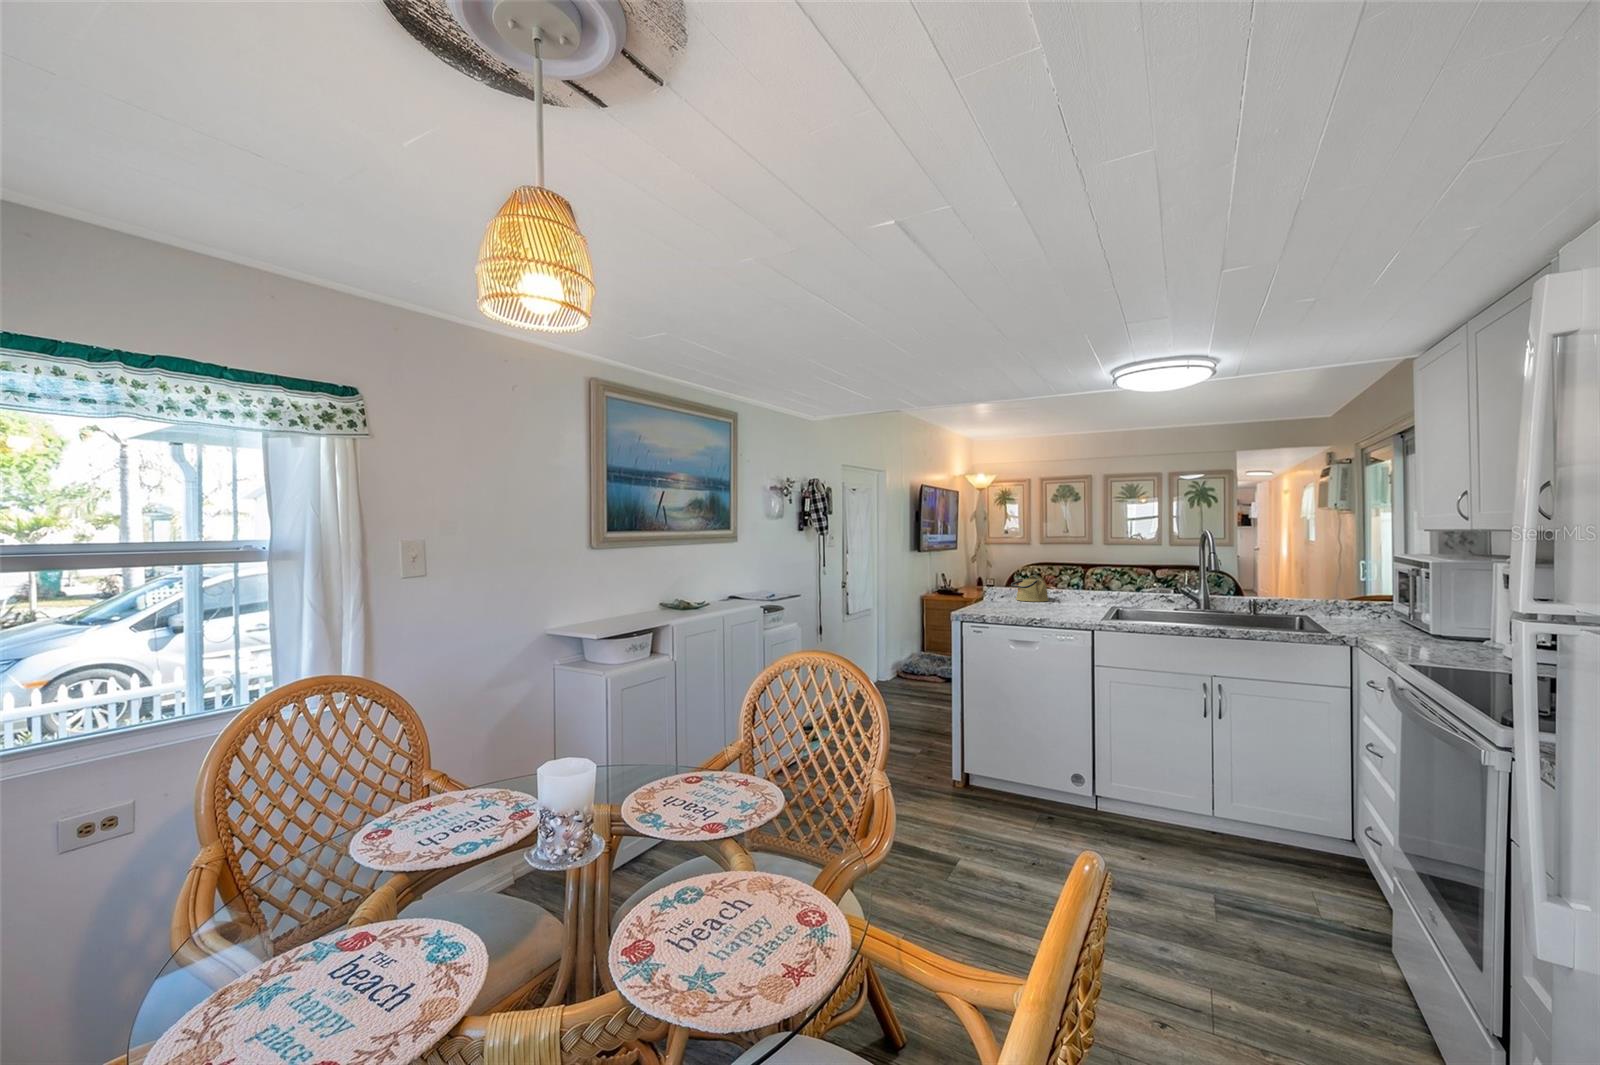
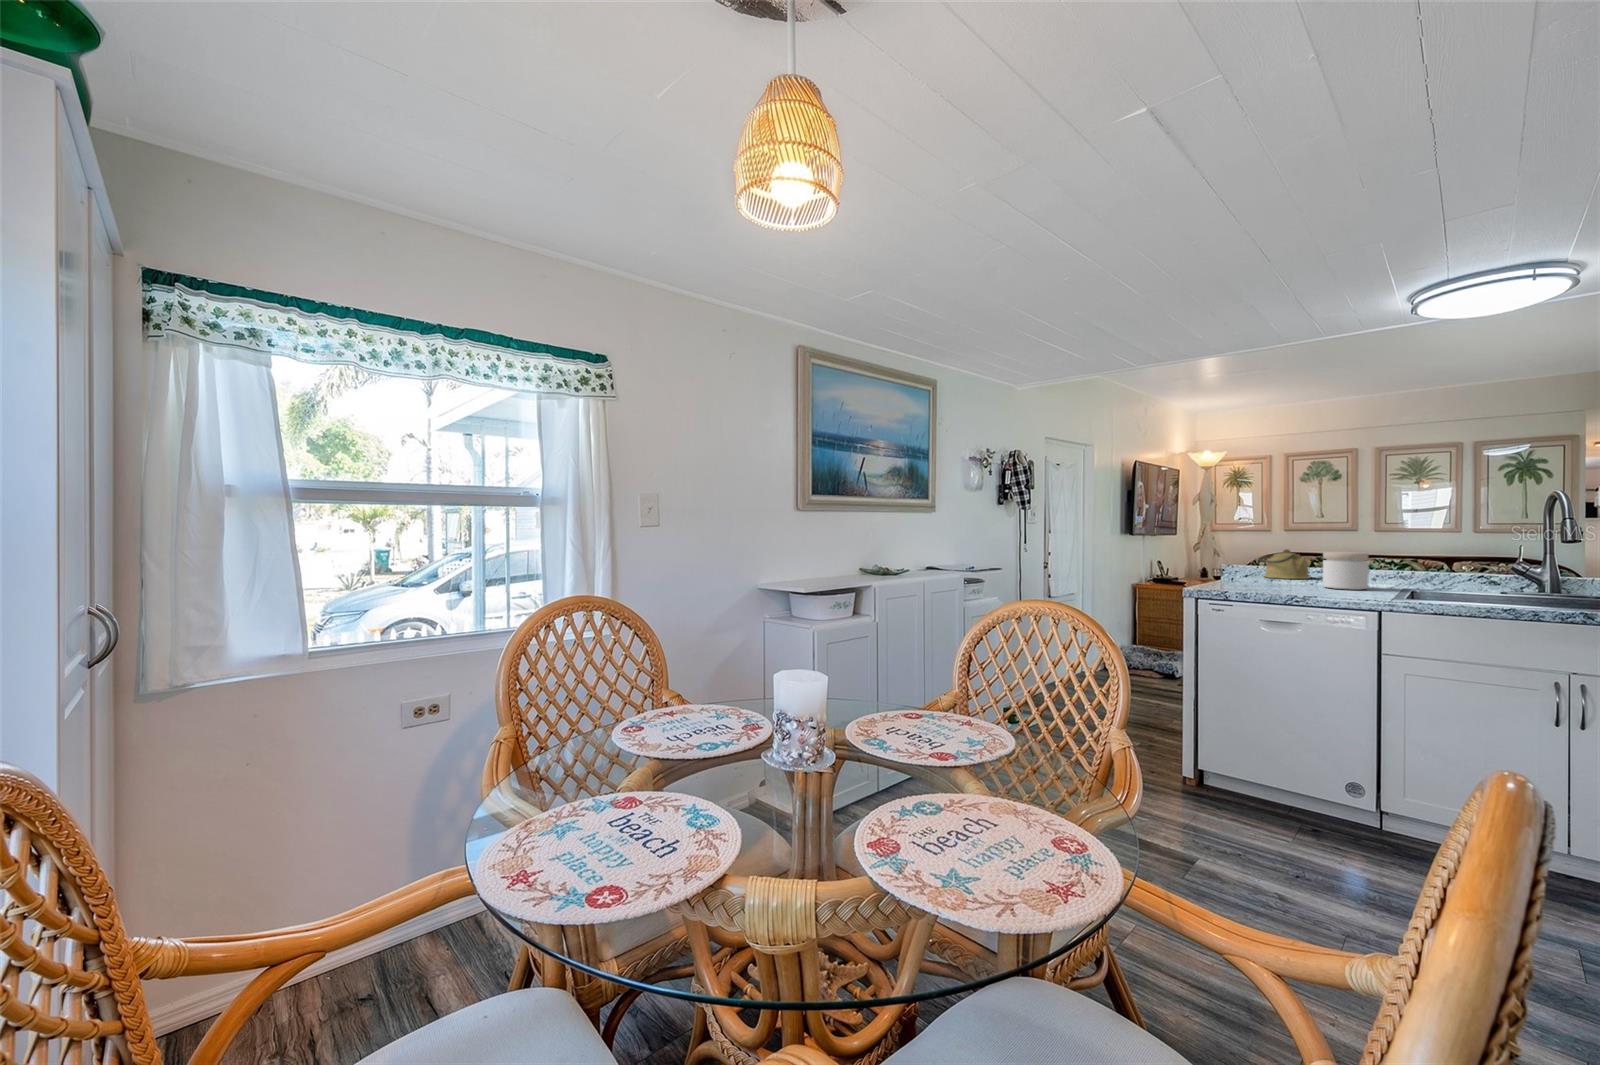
jar: none [1054,581,1085,613] -> present [1323,552,1369,590]

